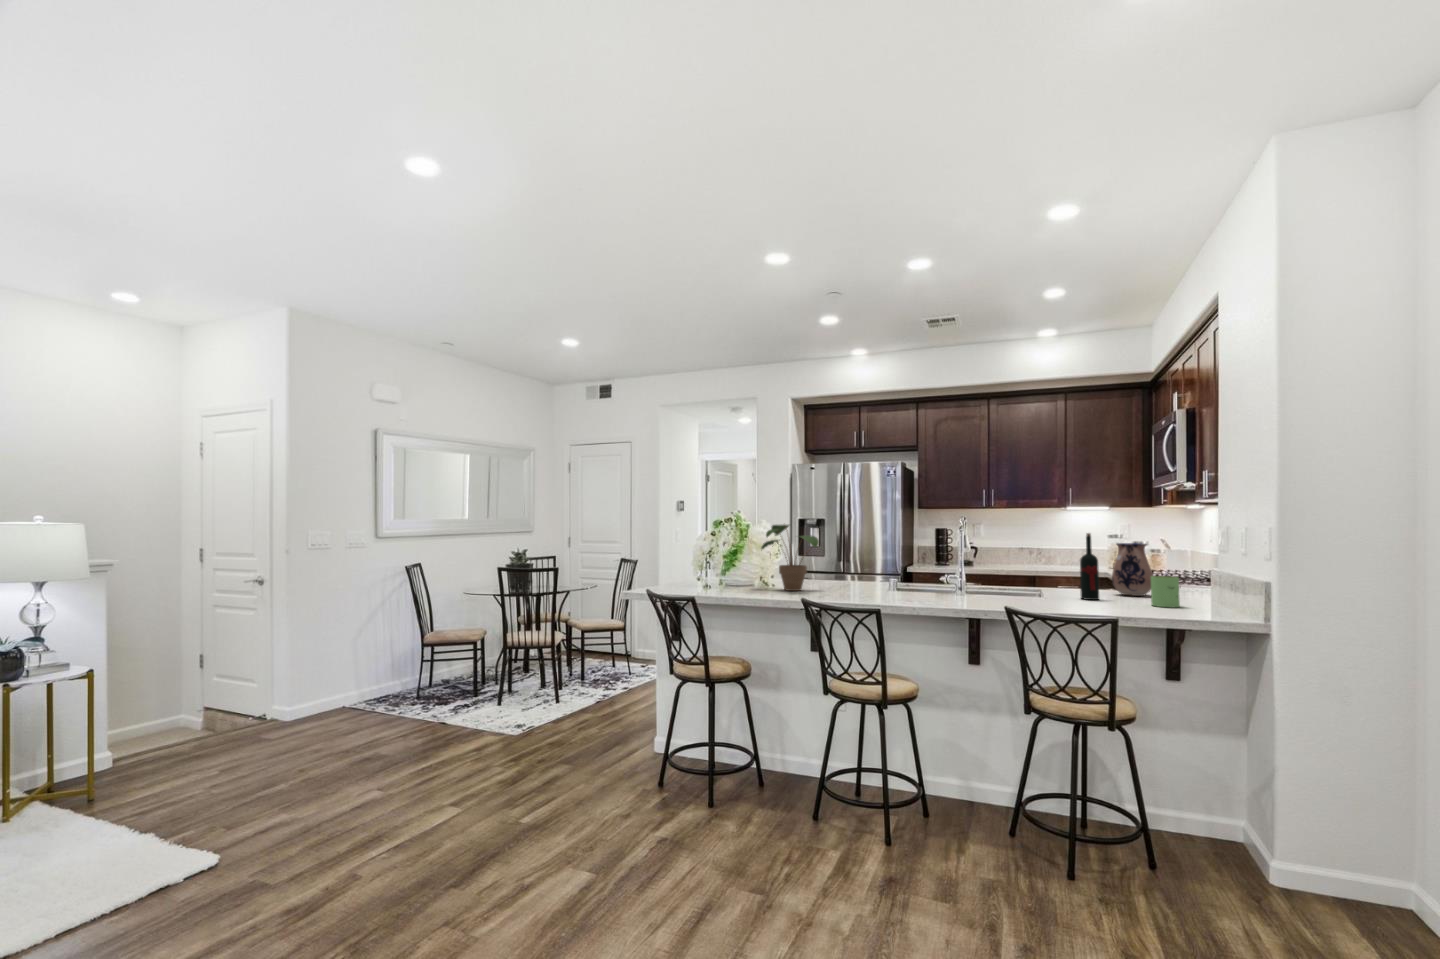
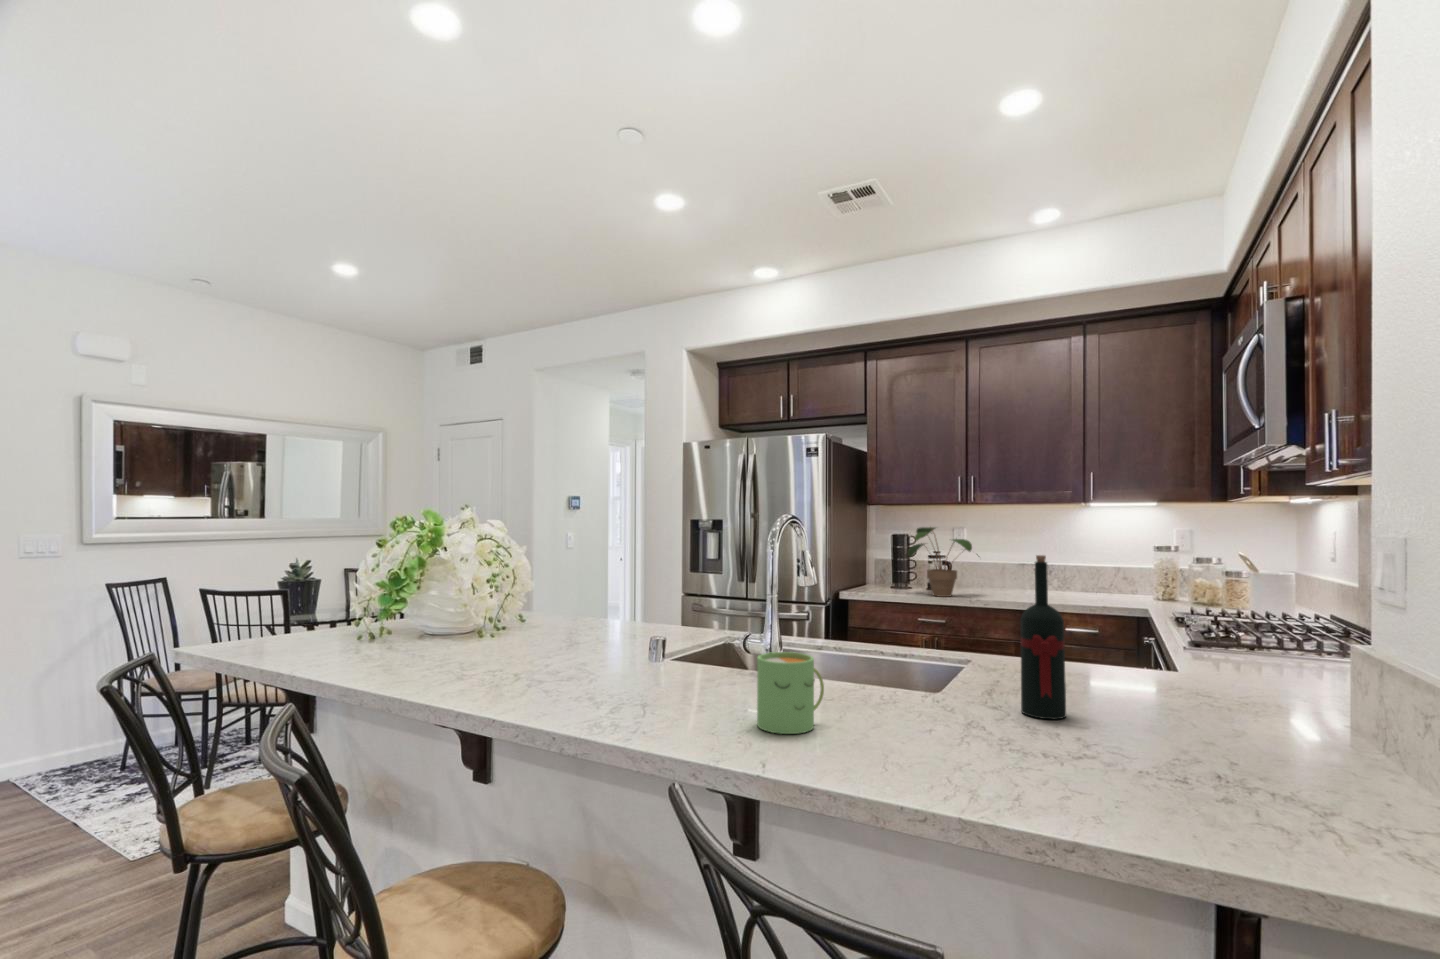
potted plant: present [761,524,819,591] -> present [908,527,978,597]
ceramic pitcher: present [1112,543,1153,596] -> none [1112,575,1209,700]
mug: present [1151,576,1180,607] -> present [757,652,824,734]

